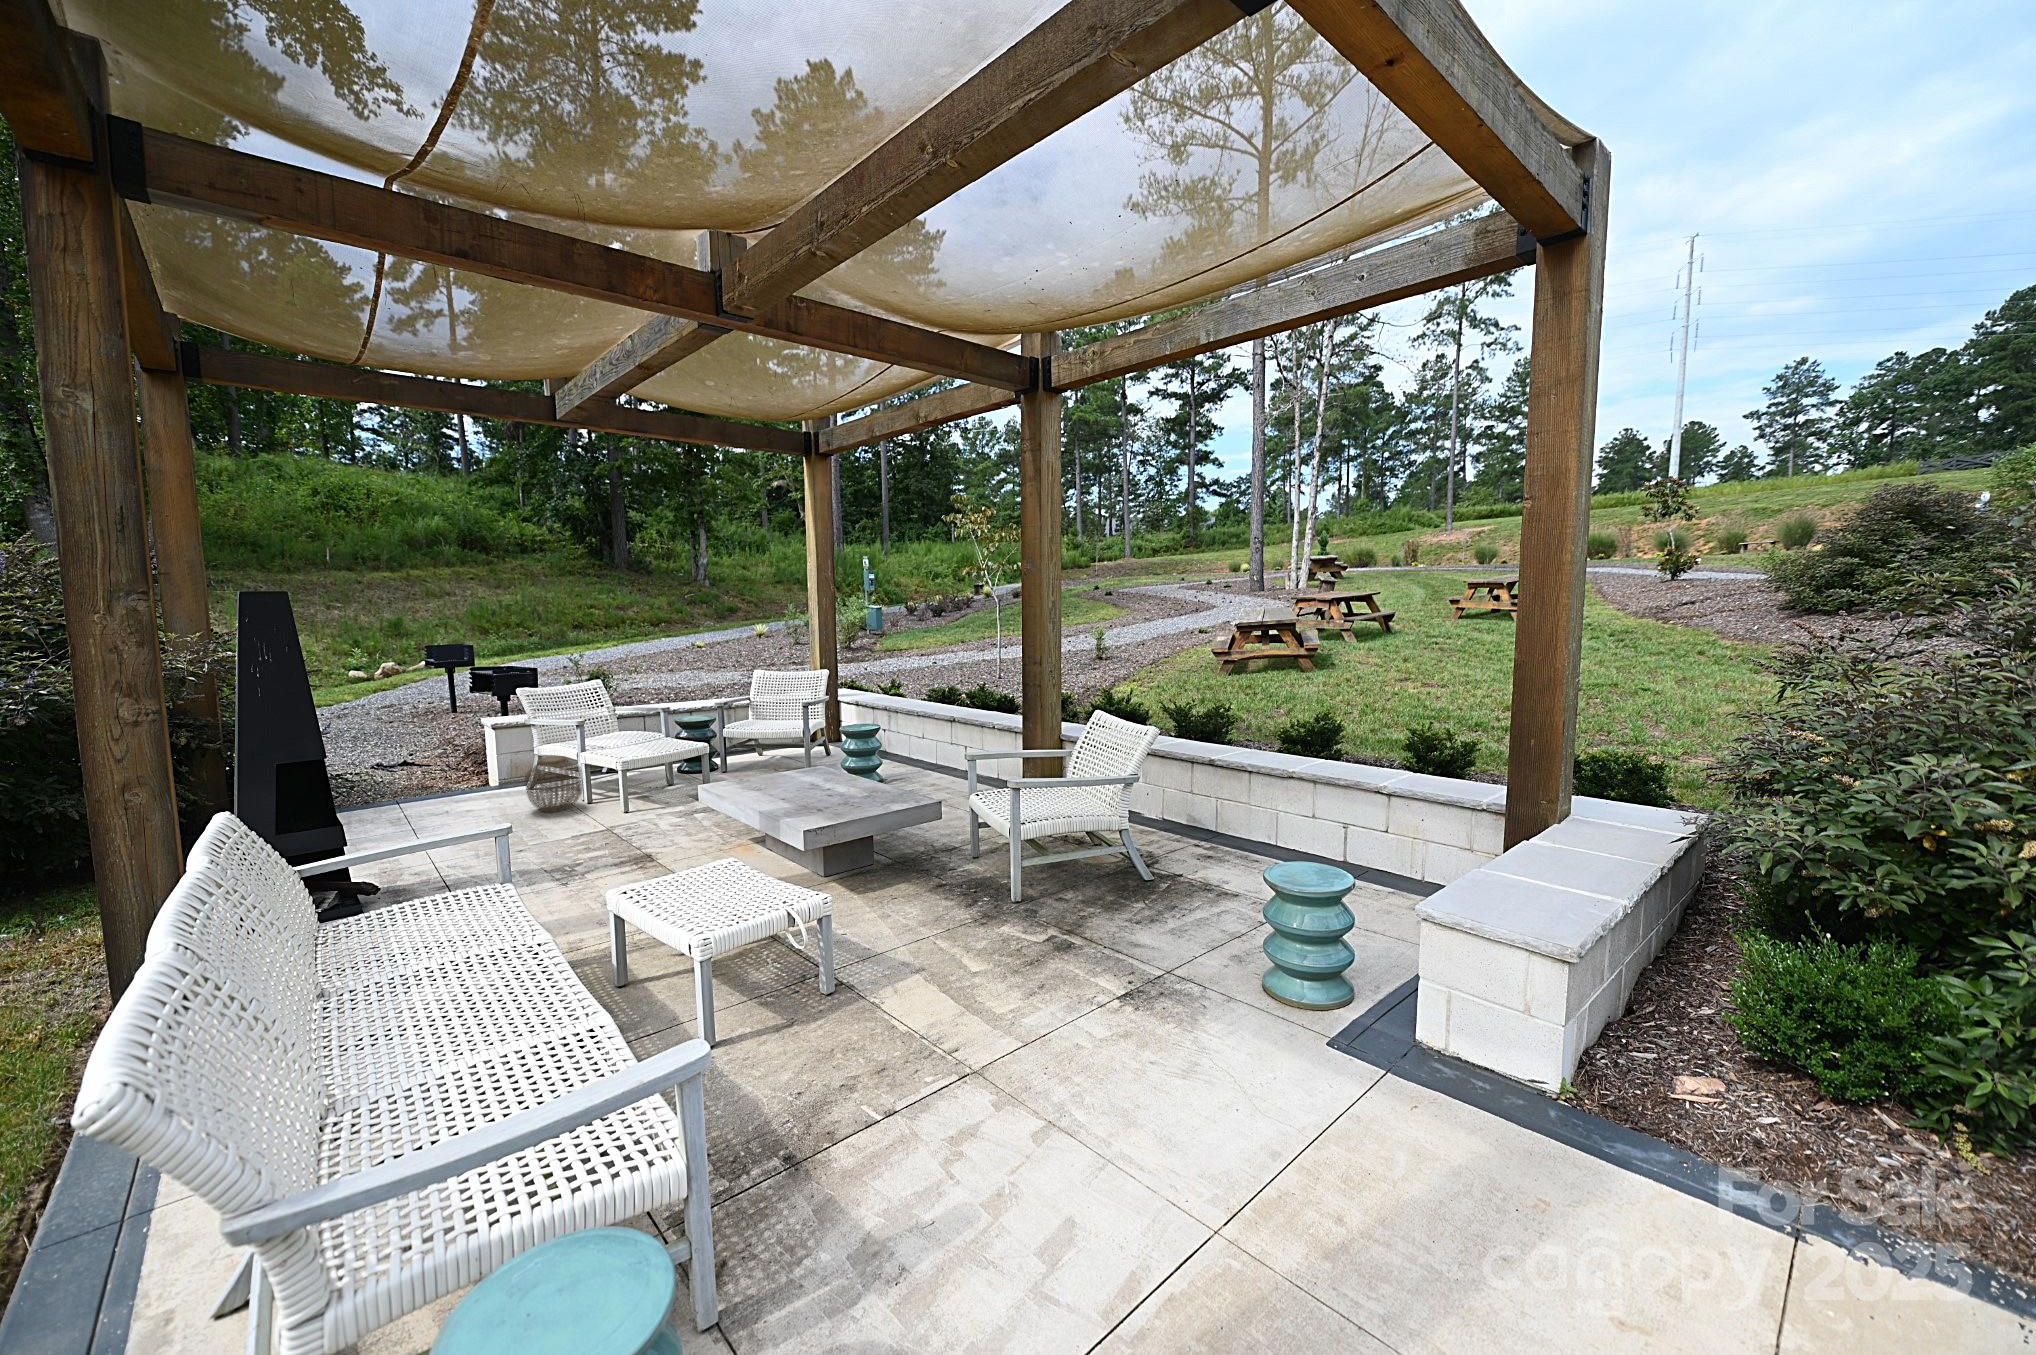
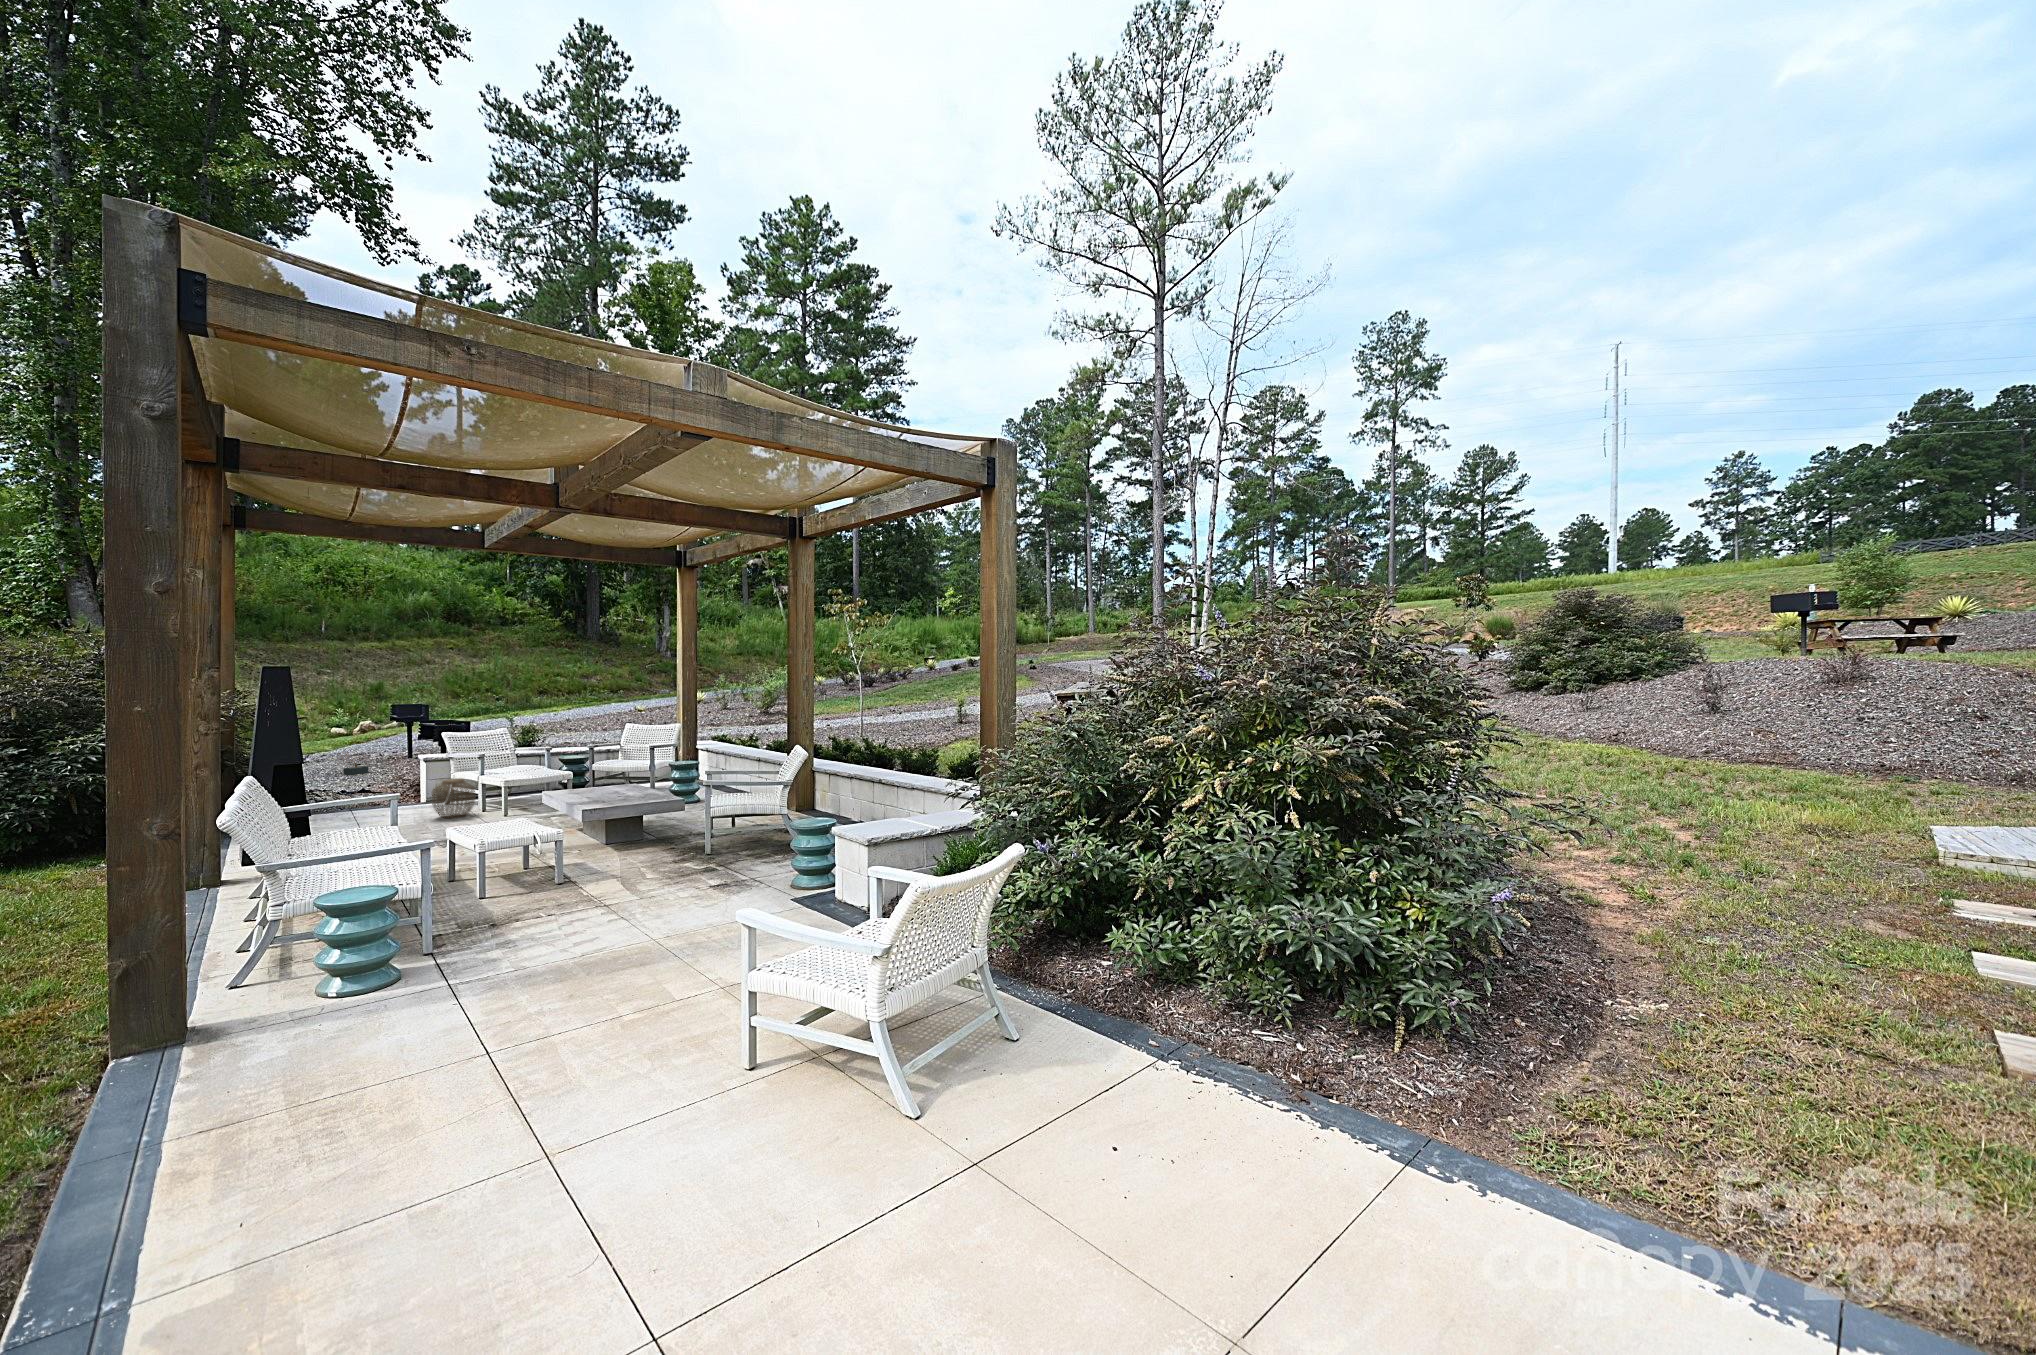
decorative plant: none [357,716,401,746] -> present [337,752,371,775]

